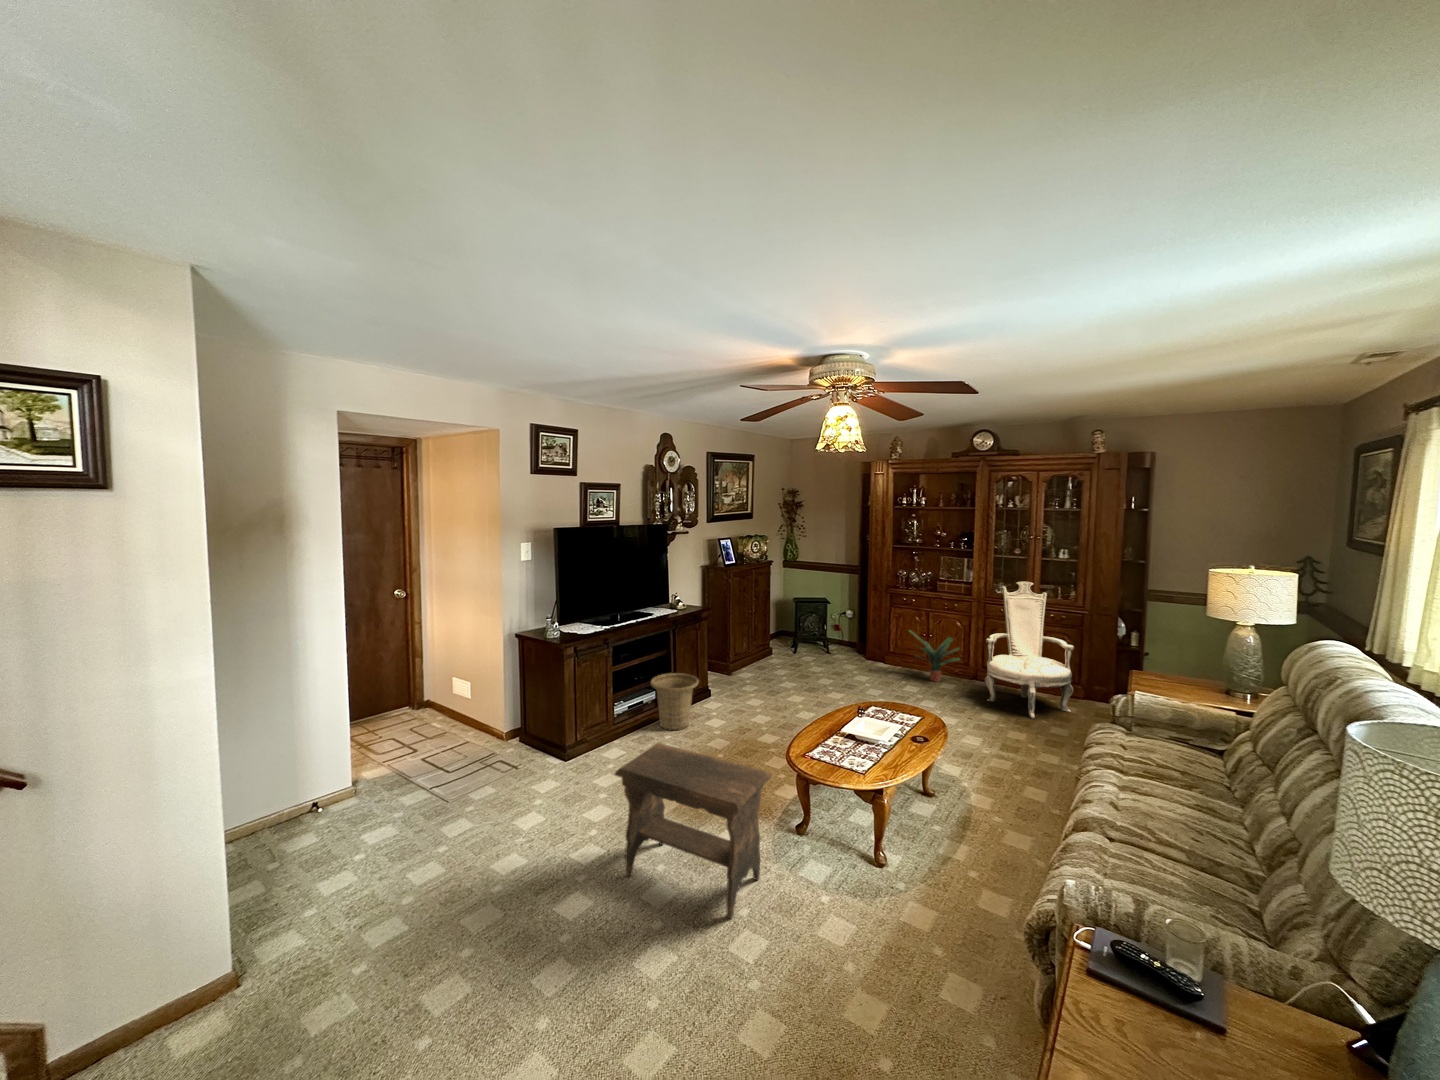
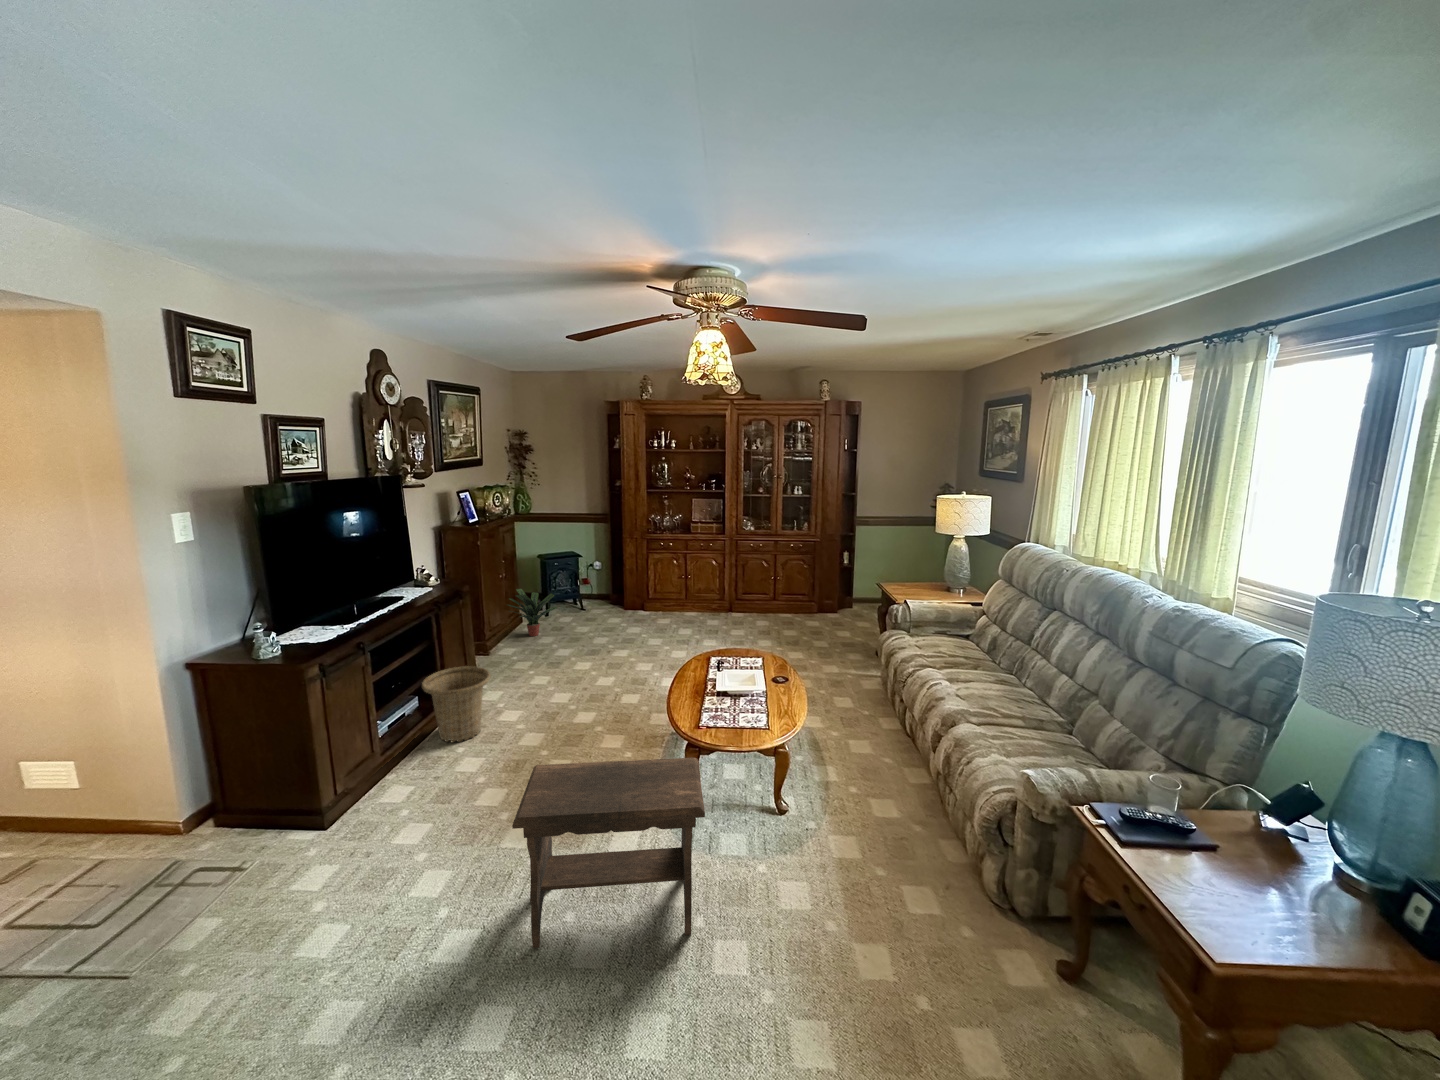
armchair: present [985,582,1074,718] -> none [750,518,817,638]
potted plant: present [909,630,960,682] -> present [508,589,557,636]

